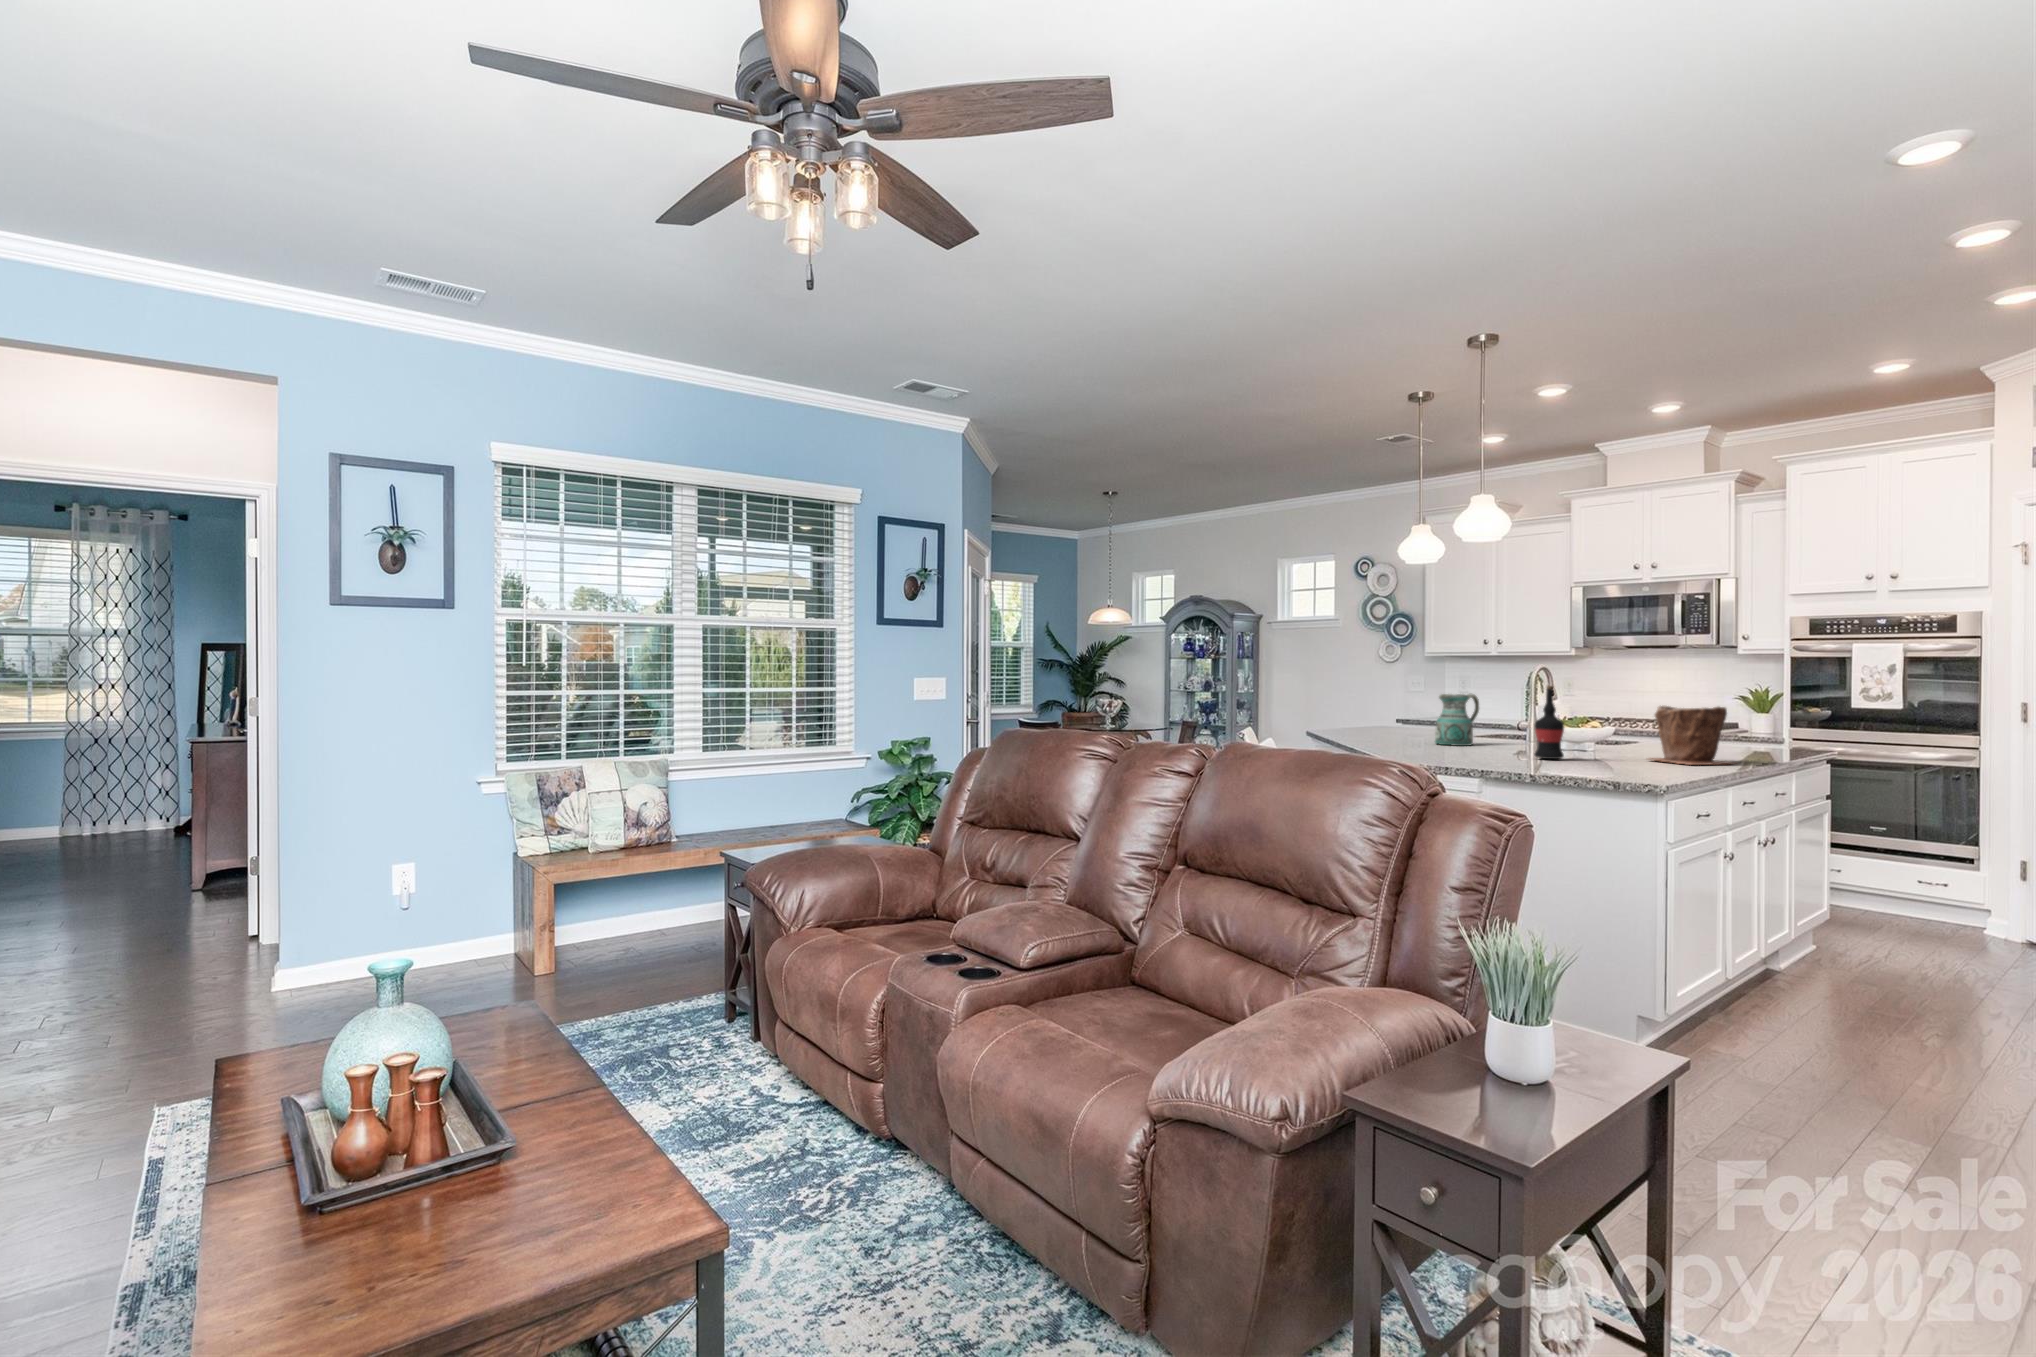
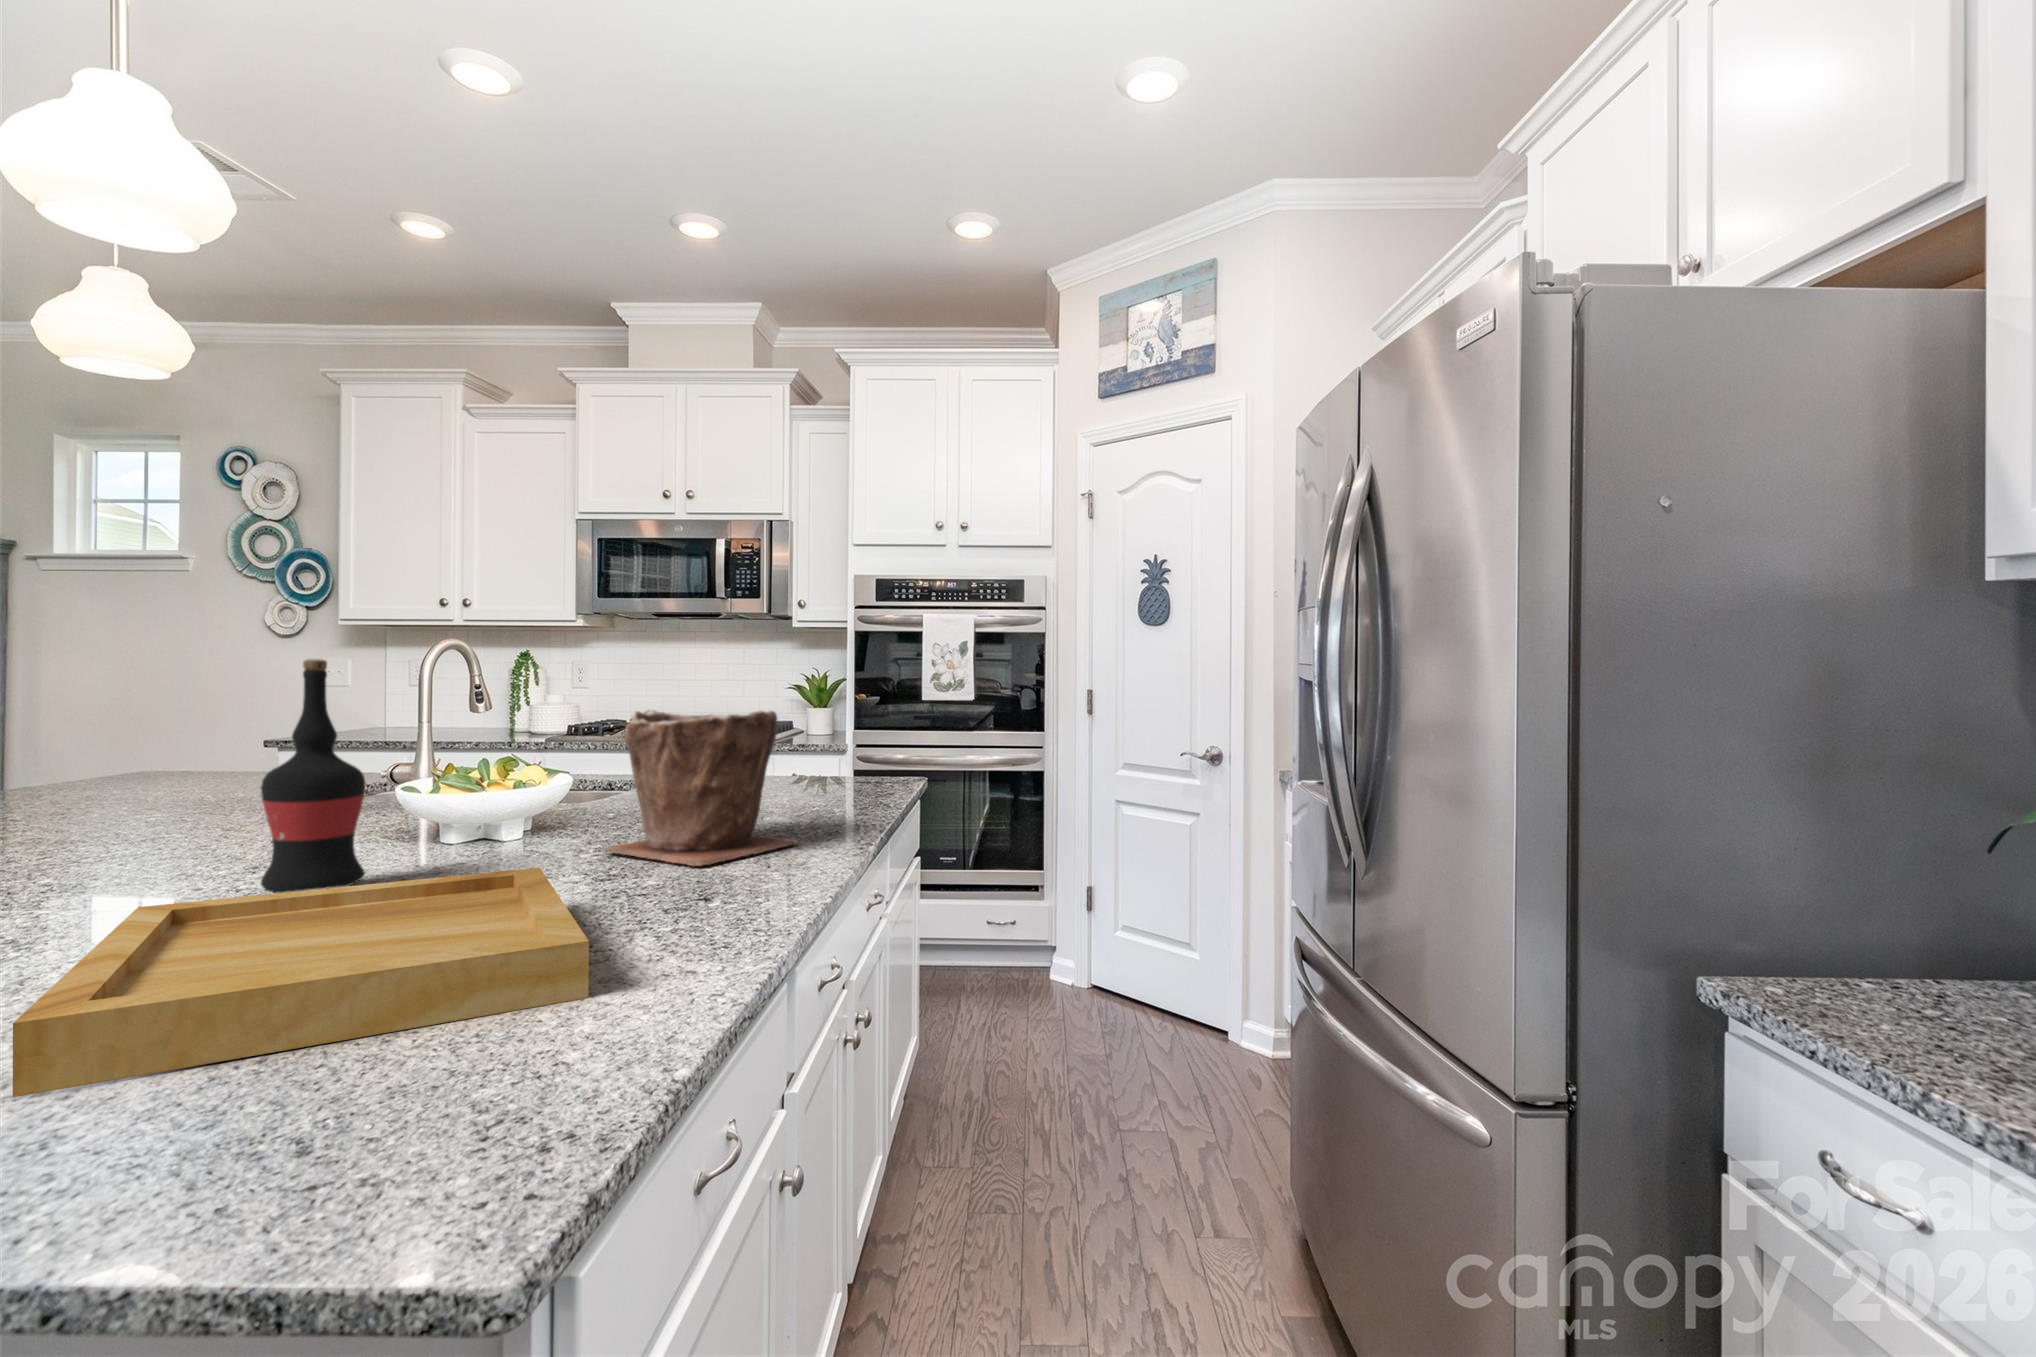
ceramic pitcher: present [1435,694,1479,746] -> none [105,689,264,834]
tray: none [1530,751,1669,777] -> present [13,867,589,1097]

